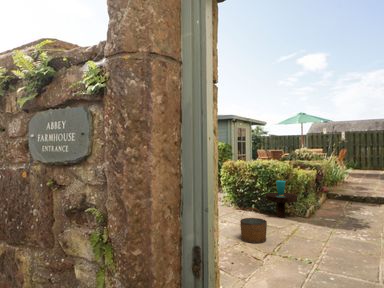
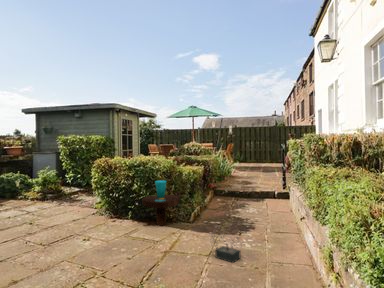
bucket: present [240,208,267,243] -> none [98,223,135,274]
decorative plant: none [326,218,359,248] -> present [211,226,240,263]

